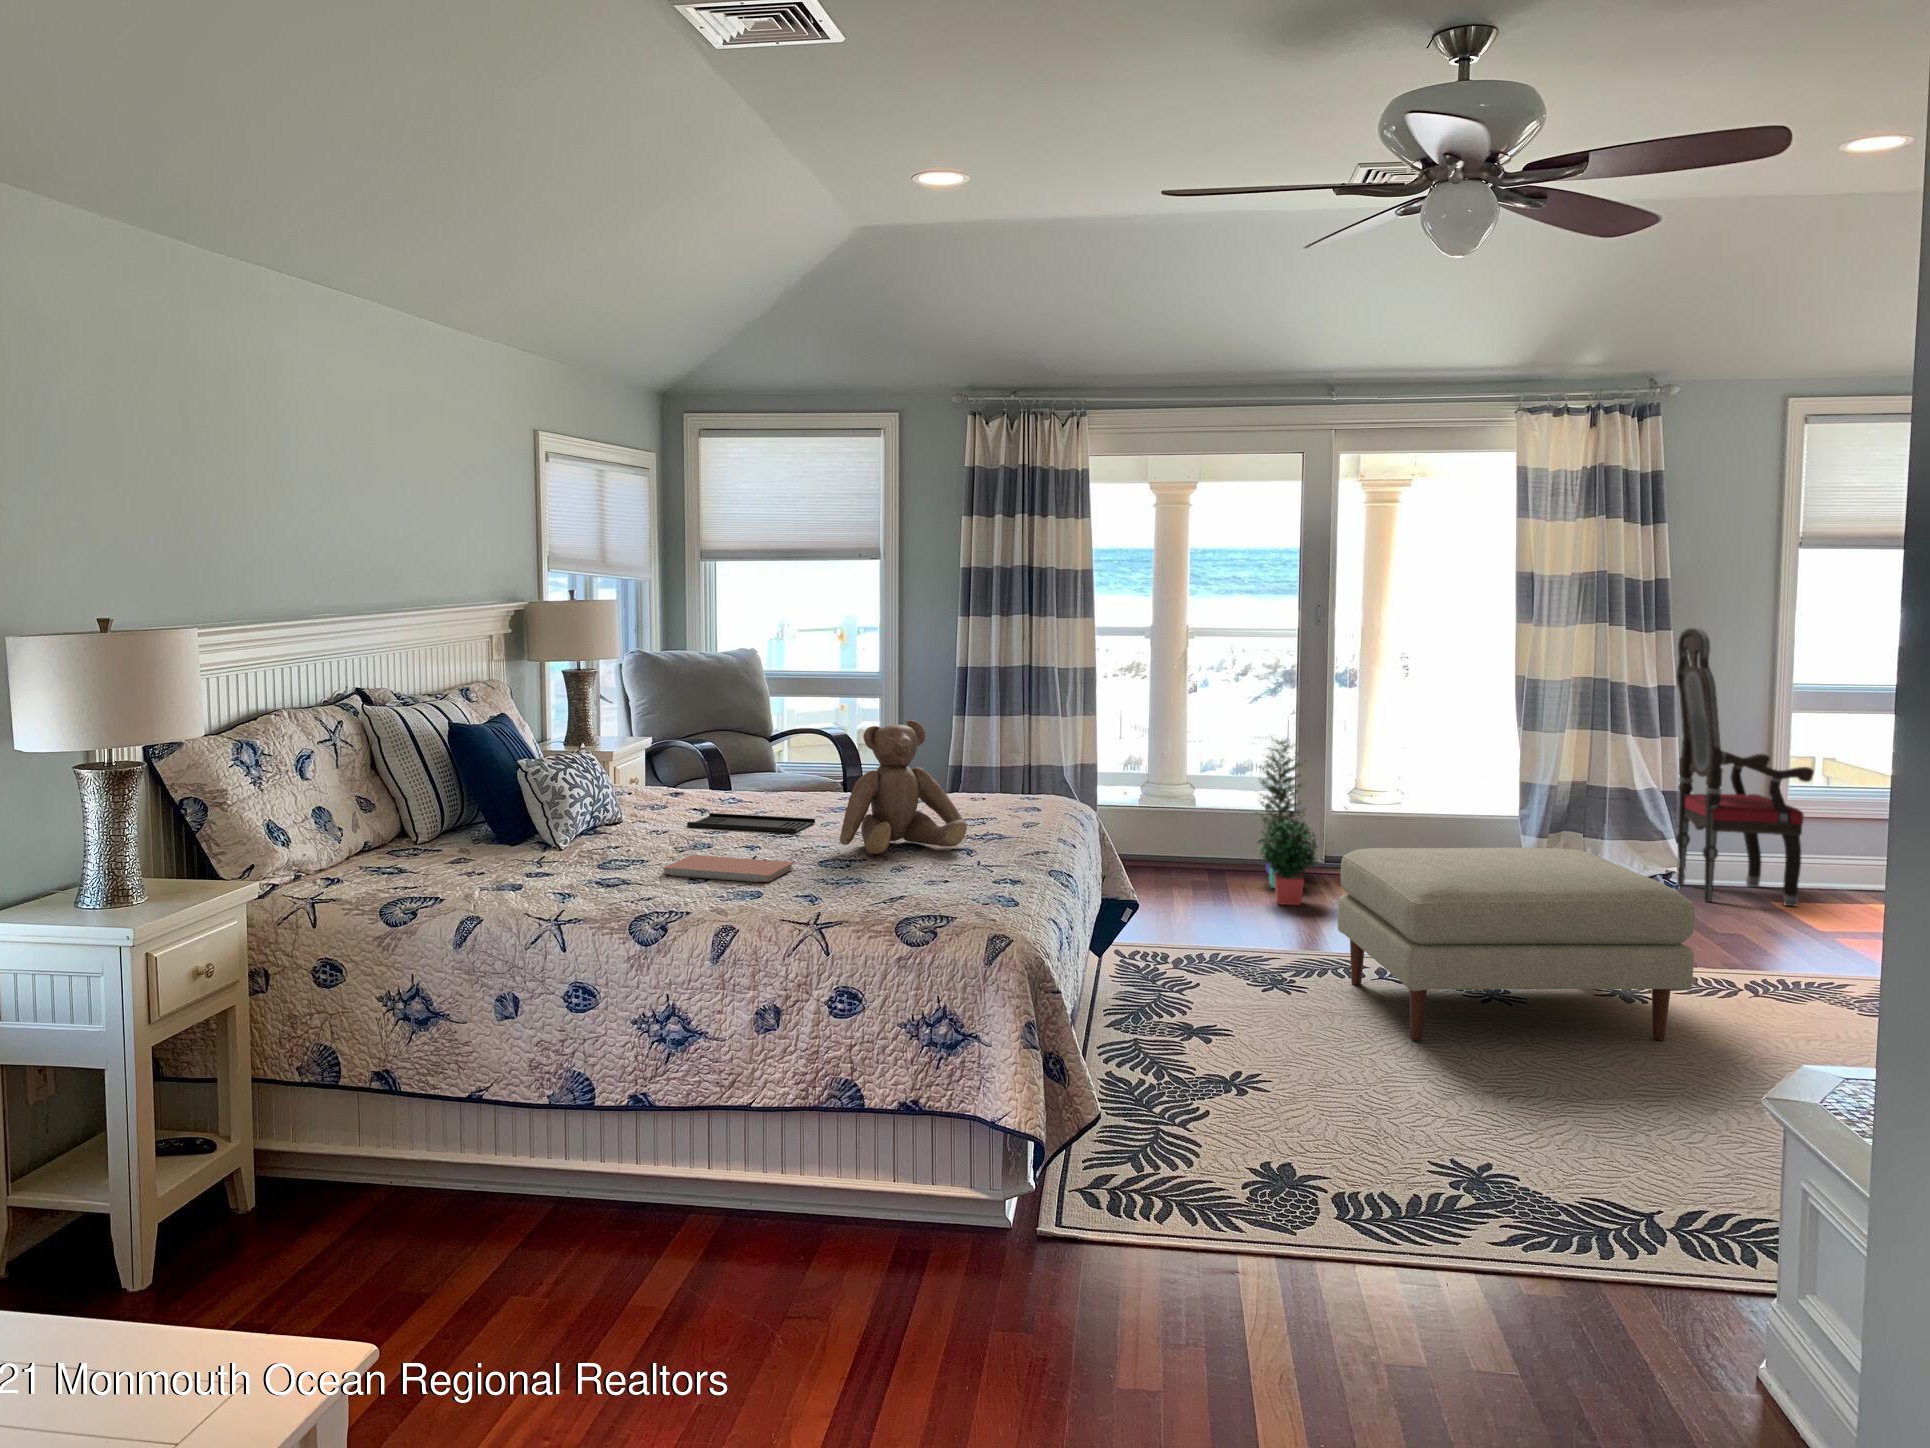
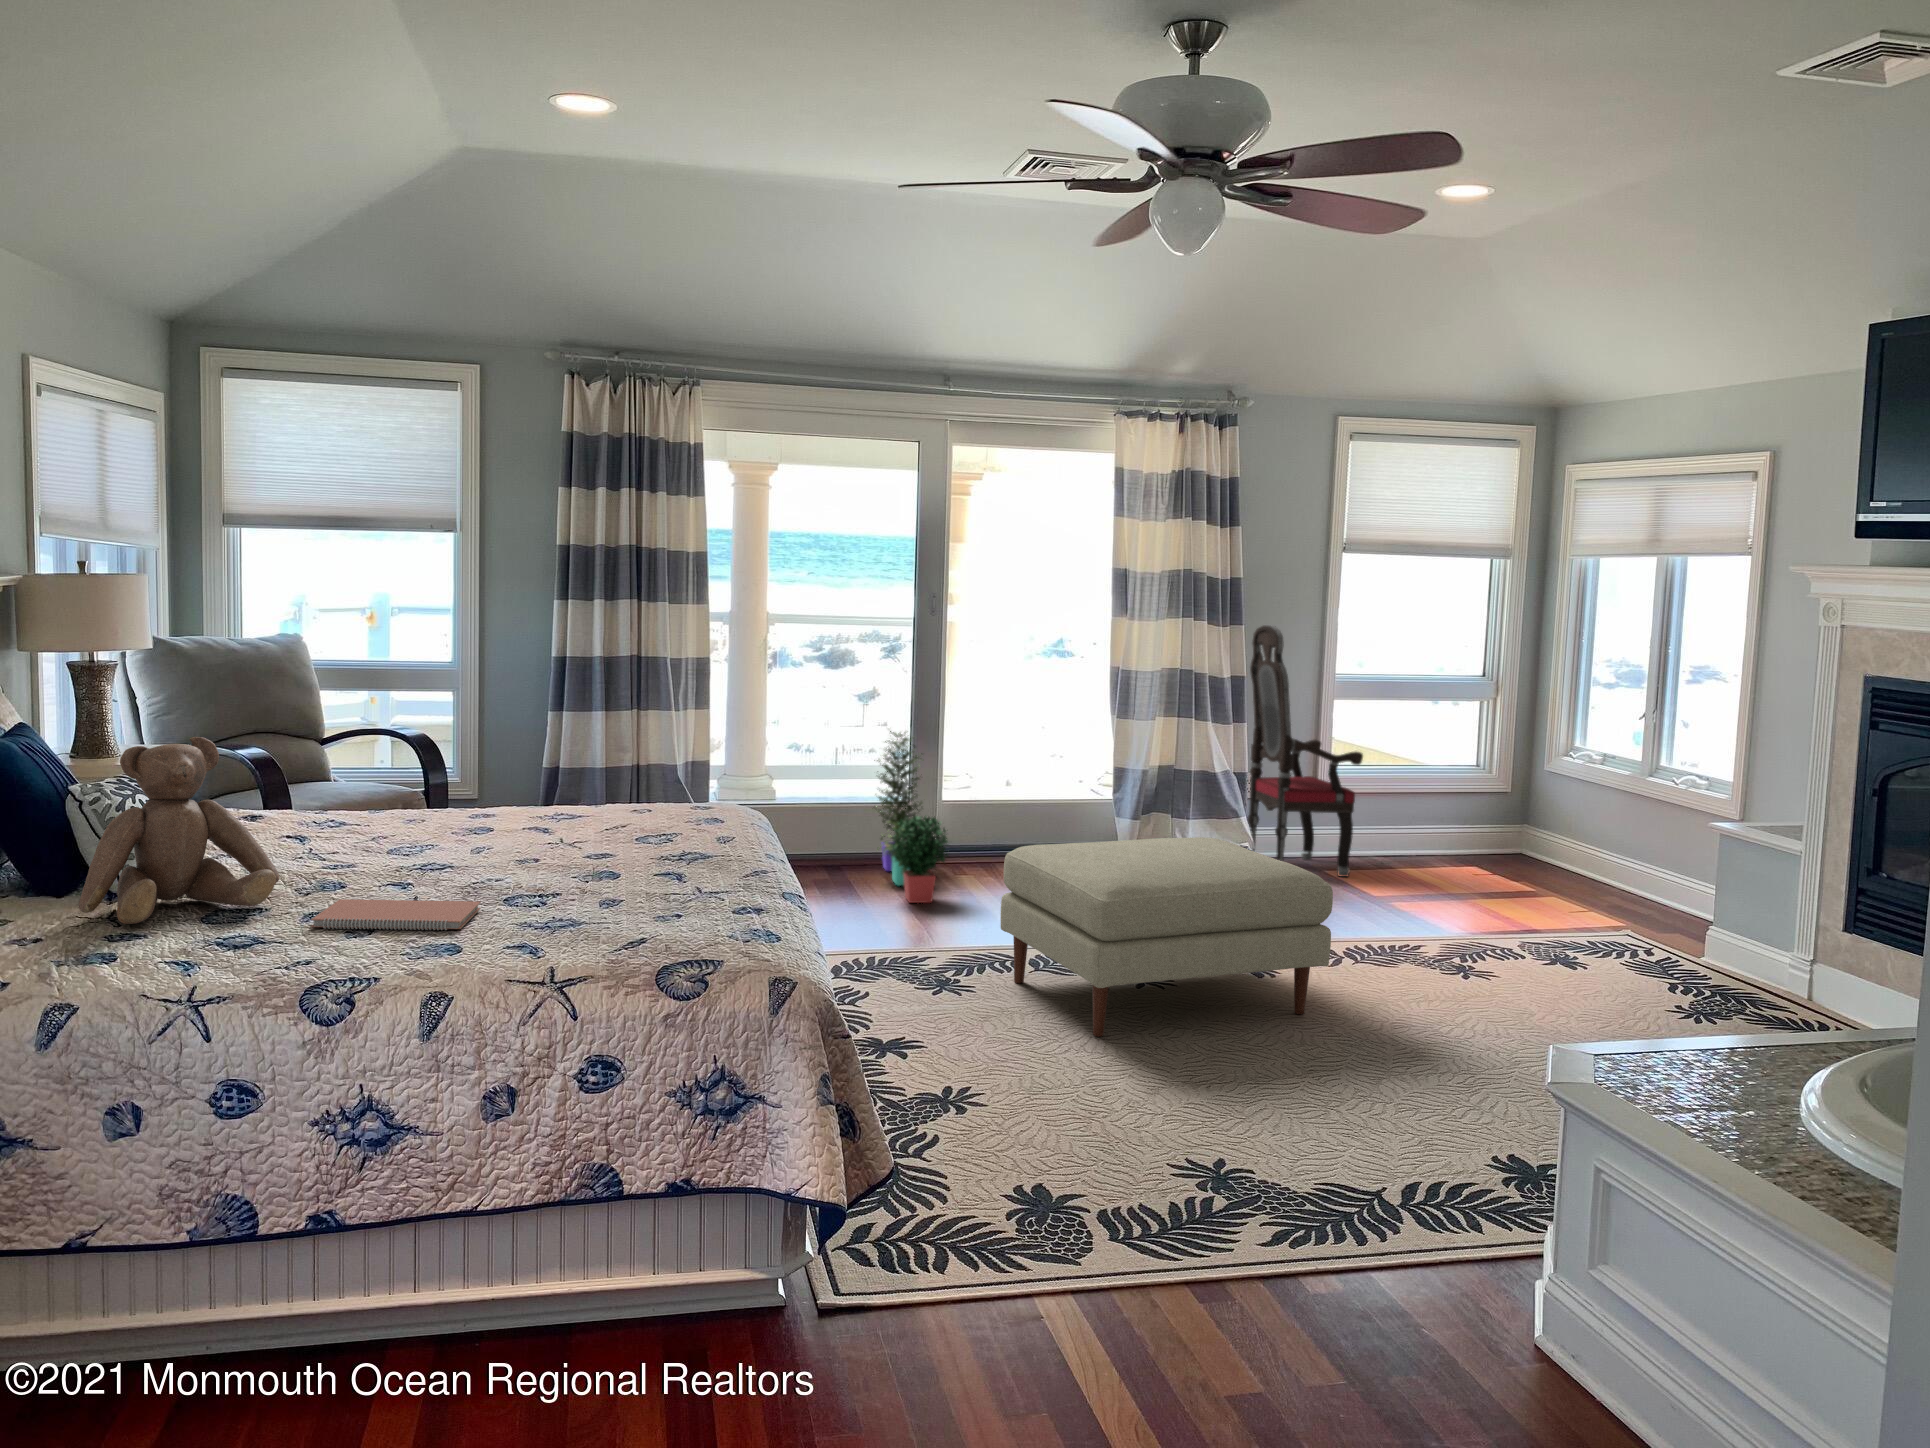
teddy bear: present [840,720,967,854] -> present [78,737,280,924]
tray: present [687,813,815,833] -> none [298,841,463,862]

